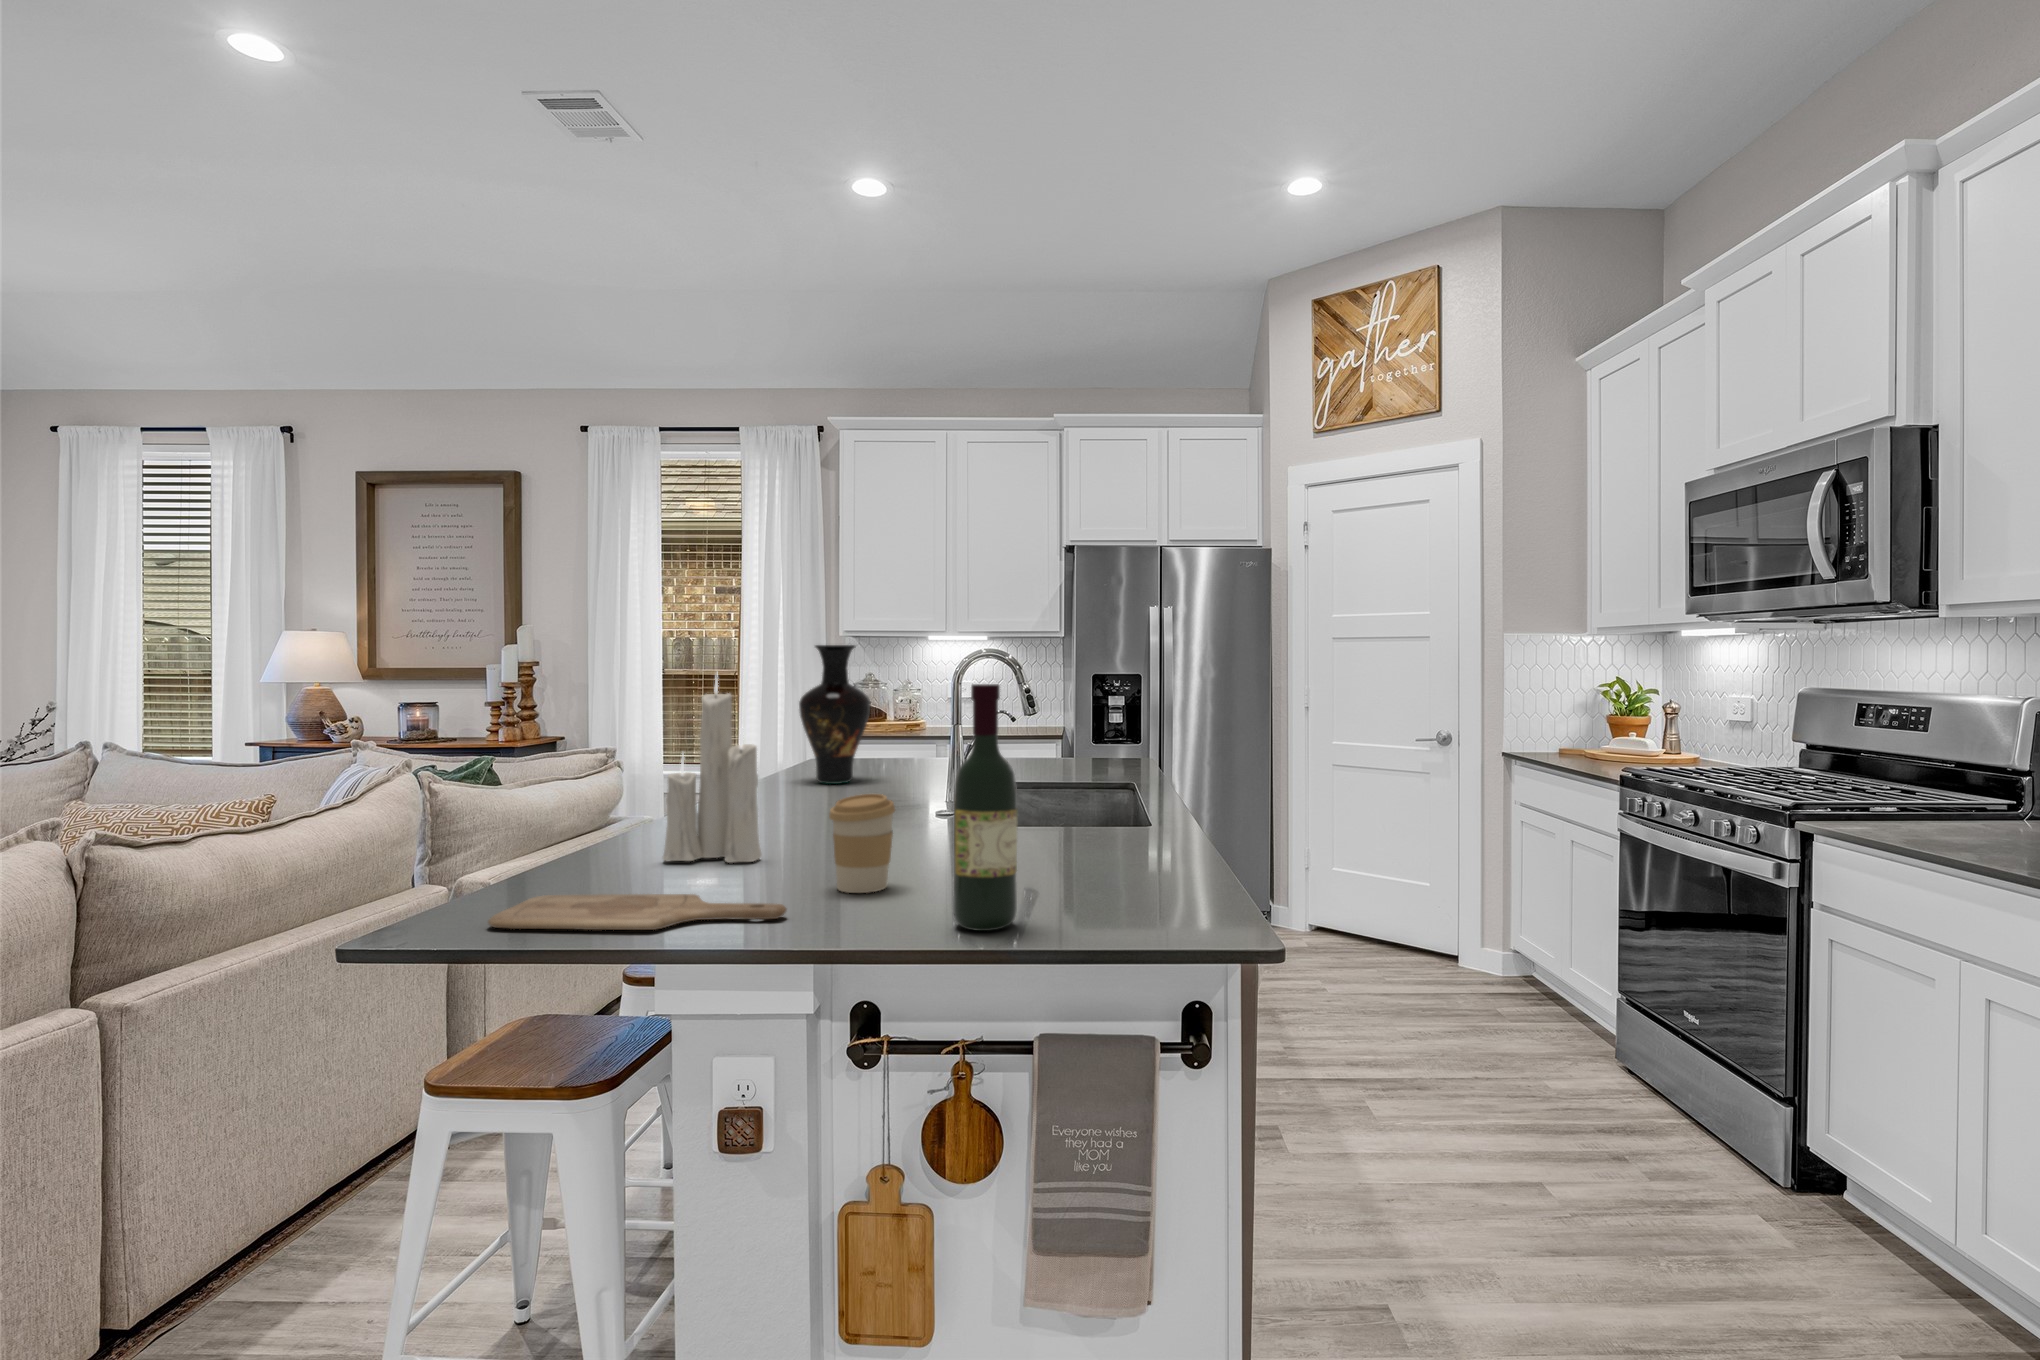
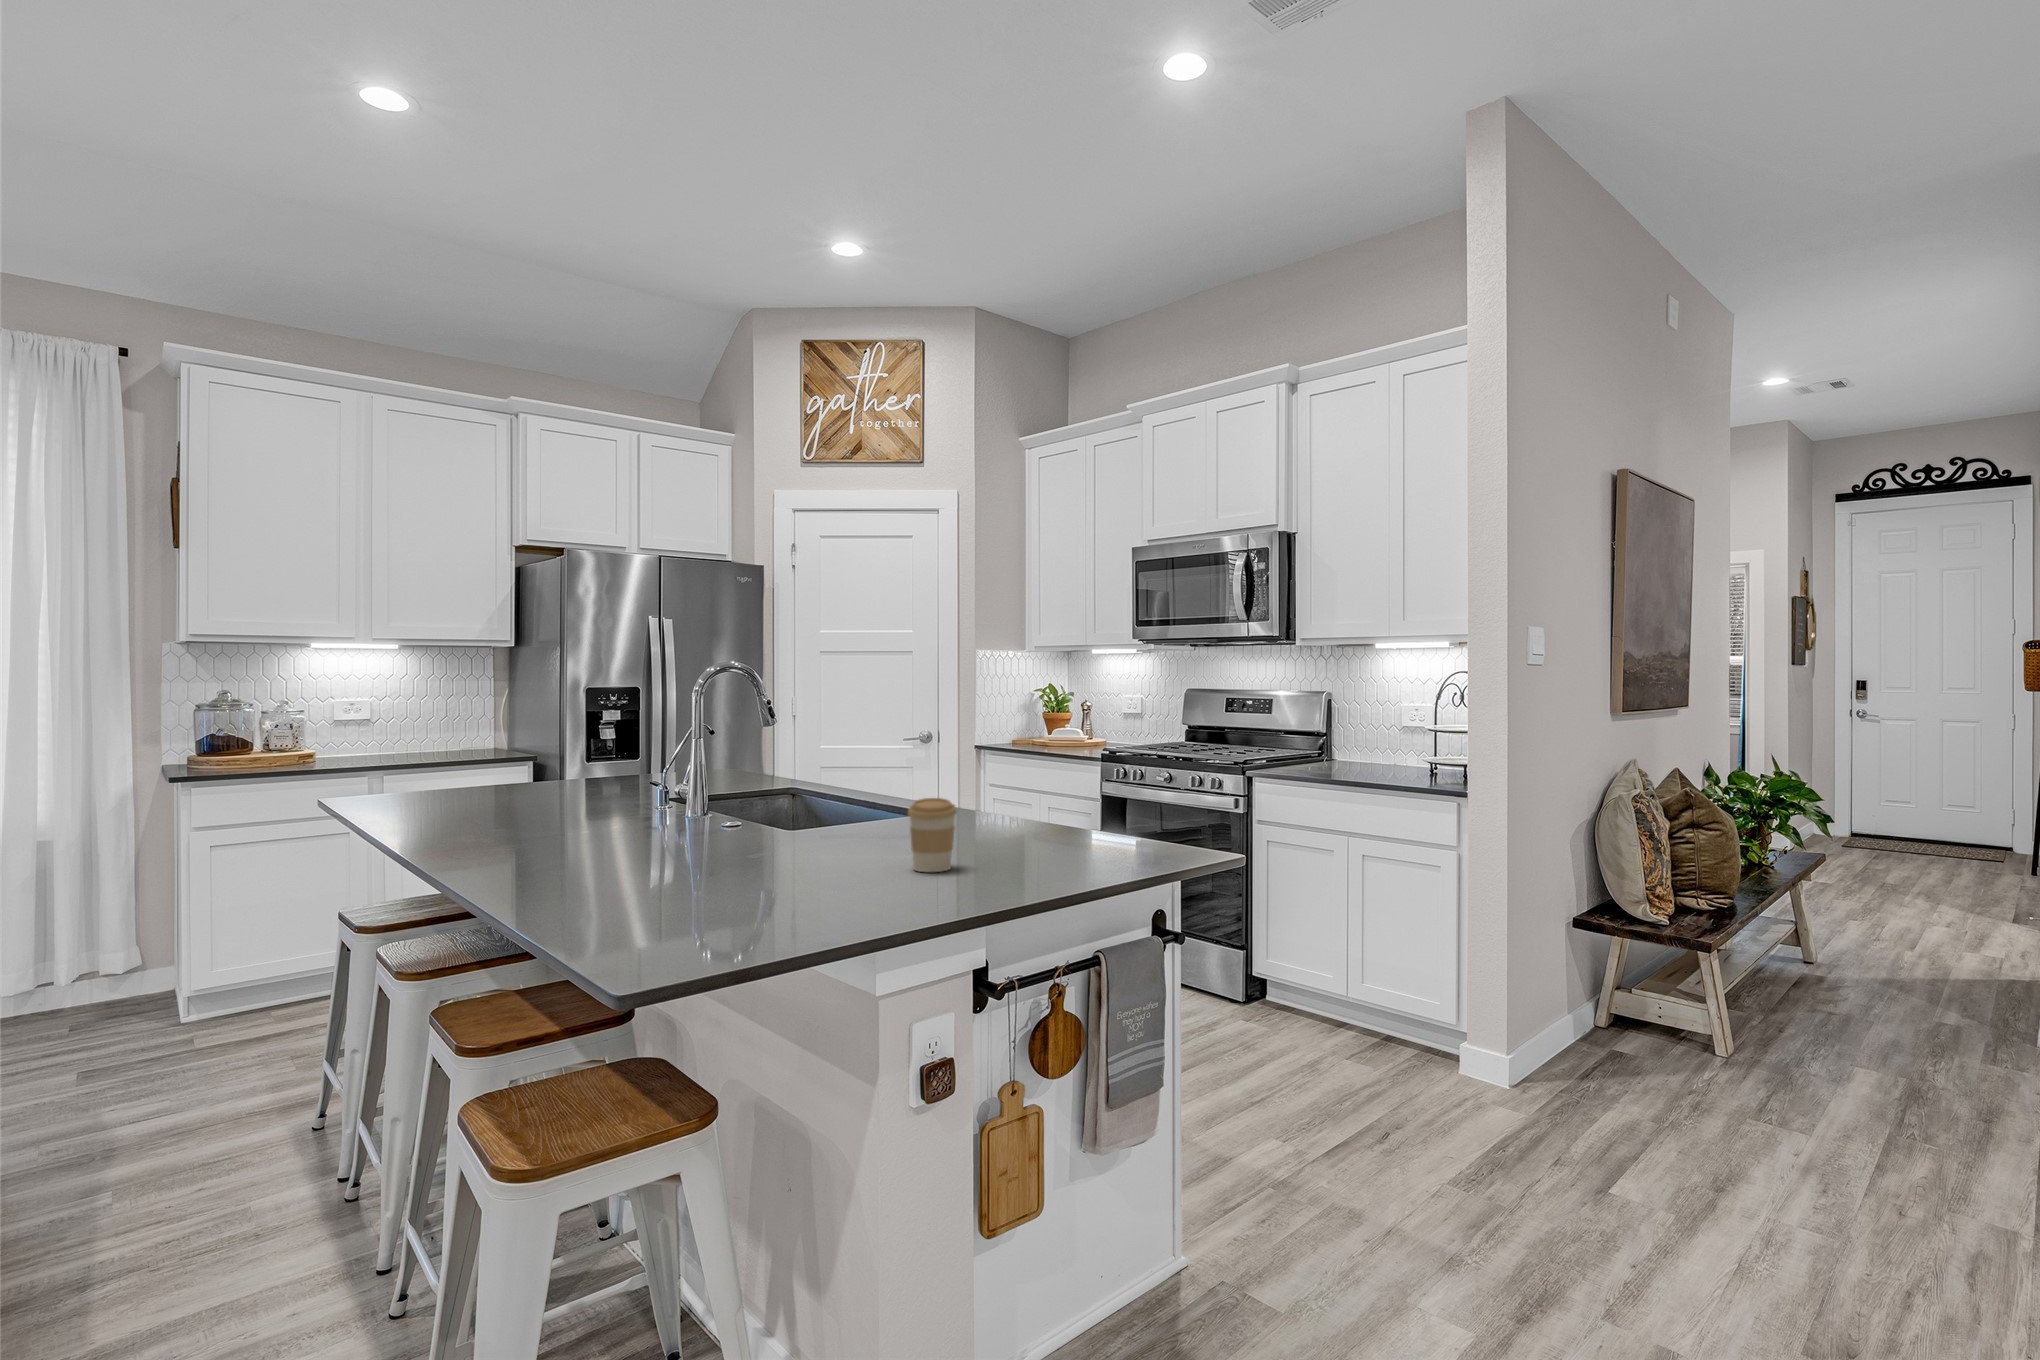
vase: present [799,645,870,784] -> none [523,672,601,813]
candle: present [663,674,762,863] -> none [708,700,789,877]
wine bottle: present [953,684,1017,931] -> none [1058,713,1100,875]
cutting board: present [488,894,787,930] -> none [757,880,962,926]

